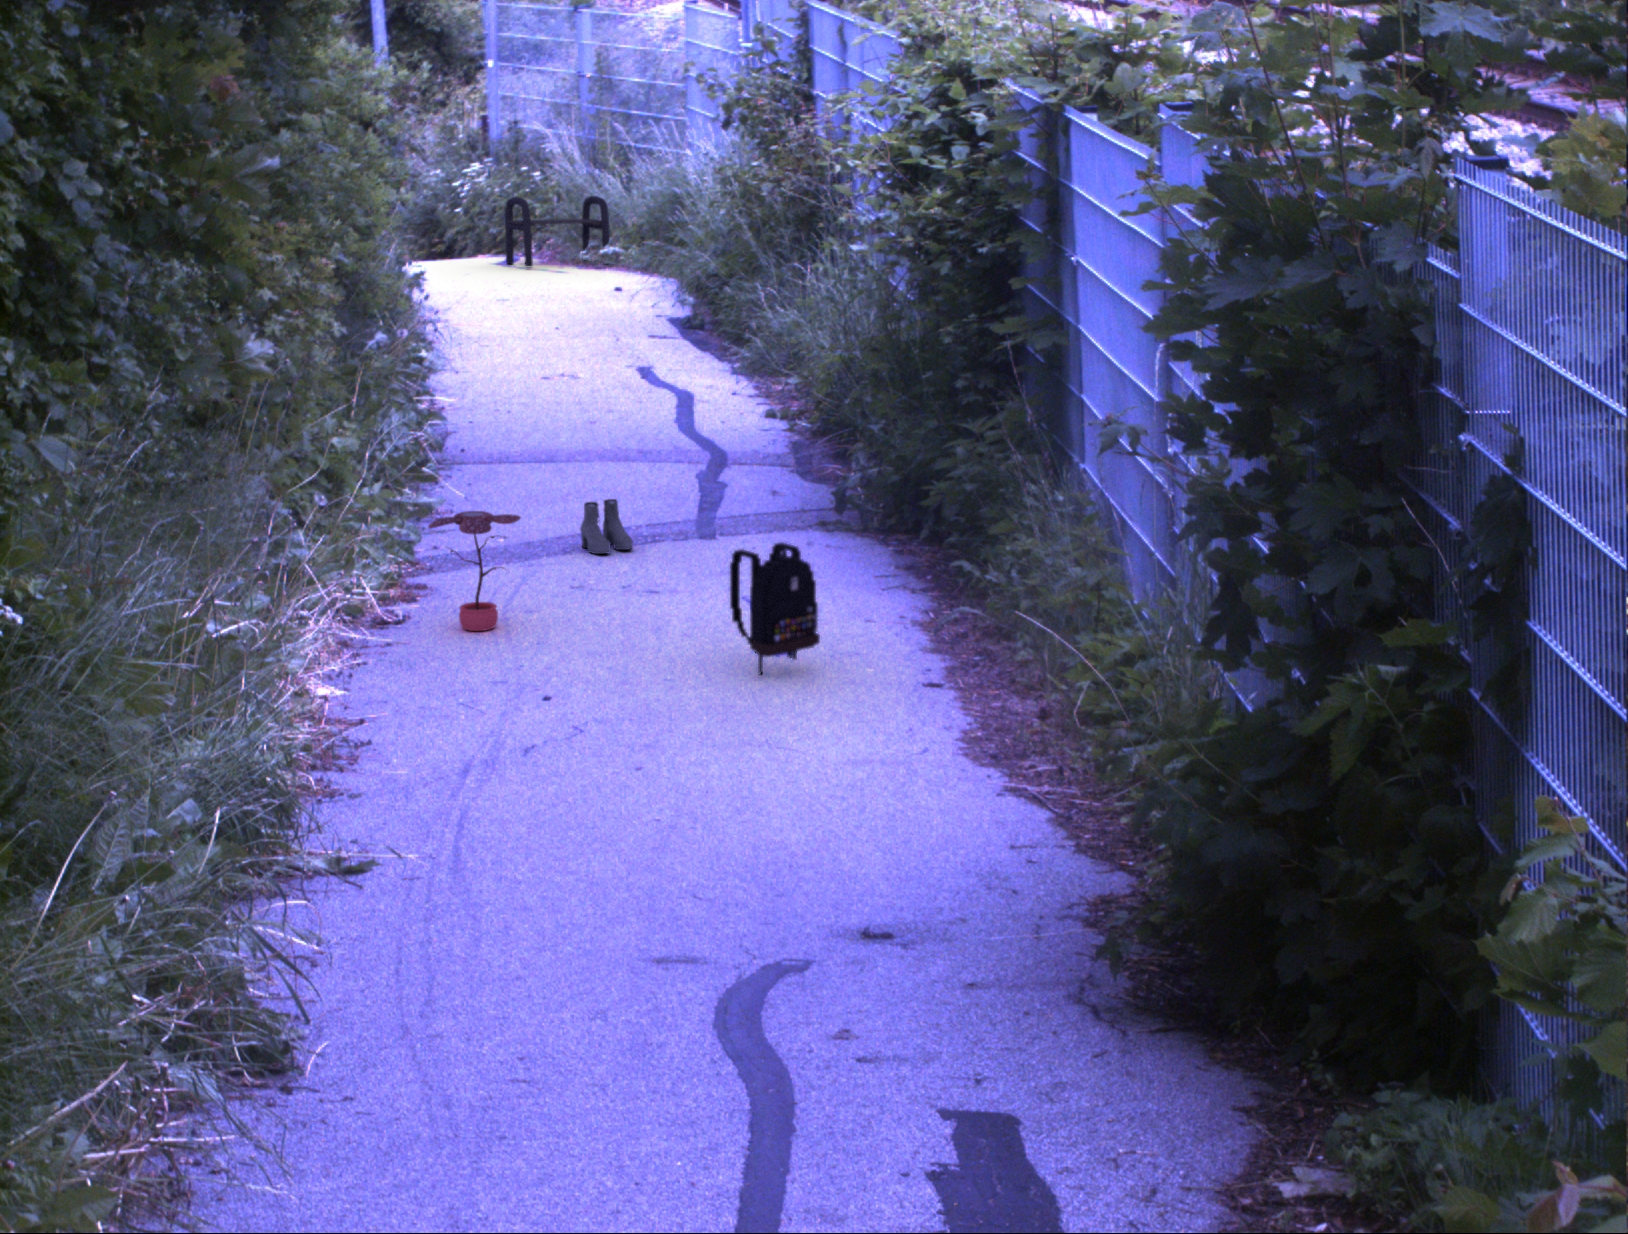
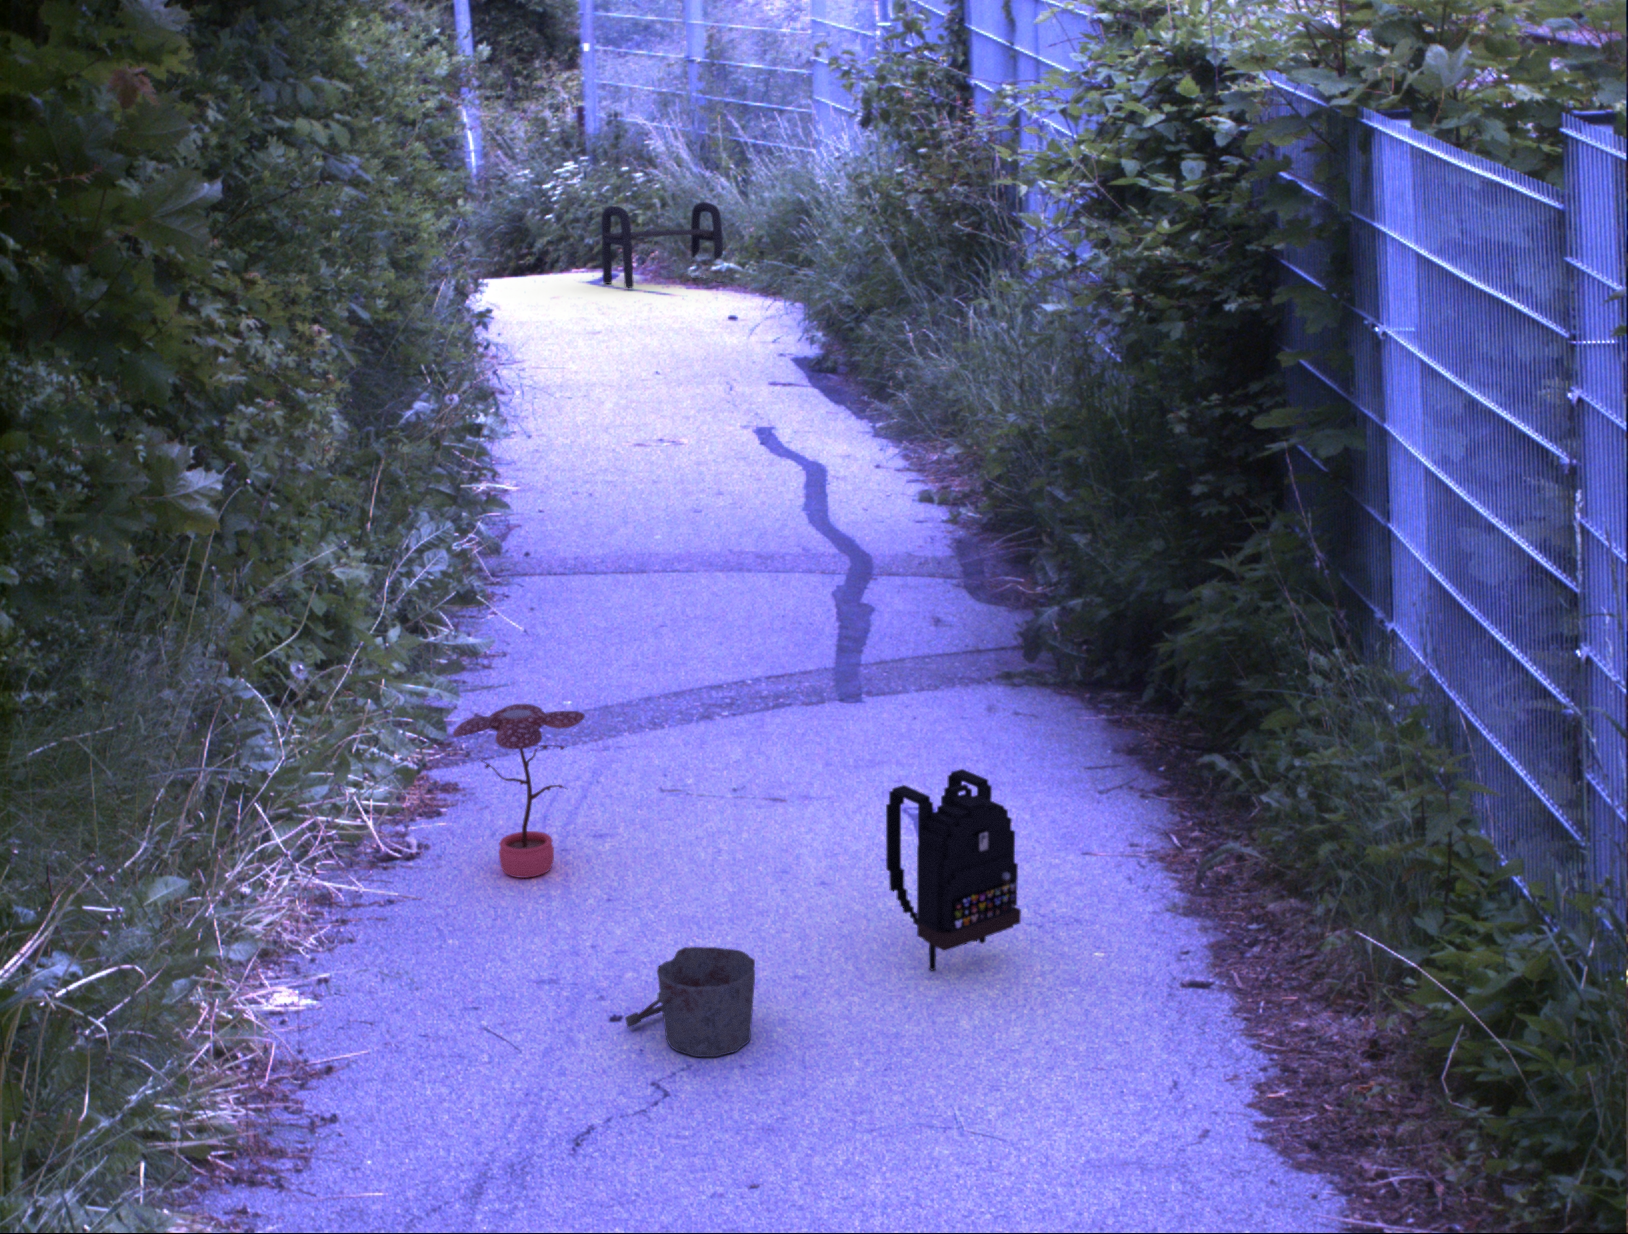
boots: present [580,499,633,554] -> none [676,647,746,726]
bucket: none [554,646,641,712] -> present [625,947,755,1057]

